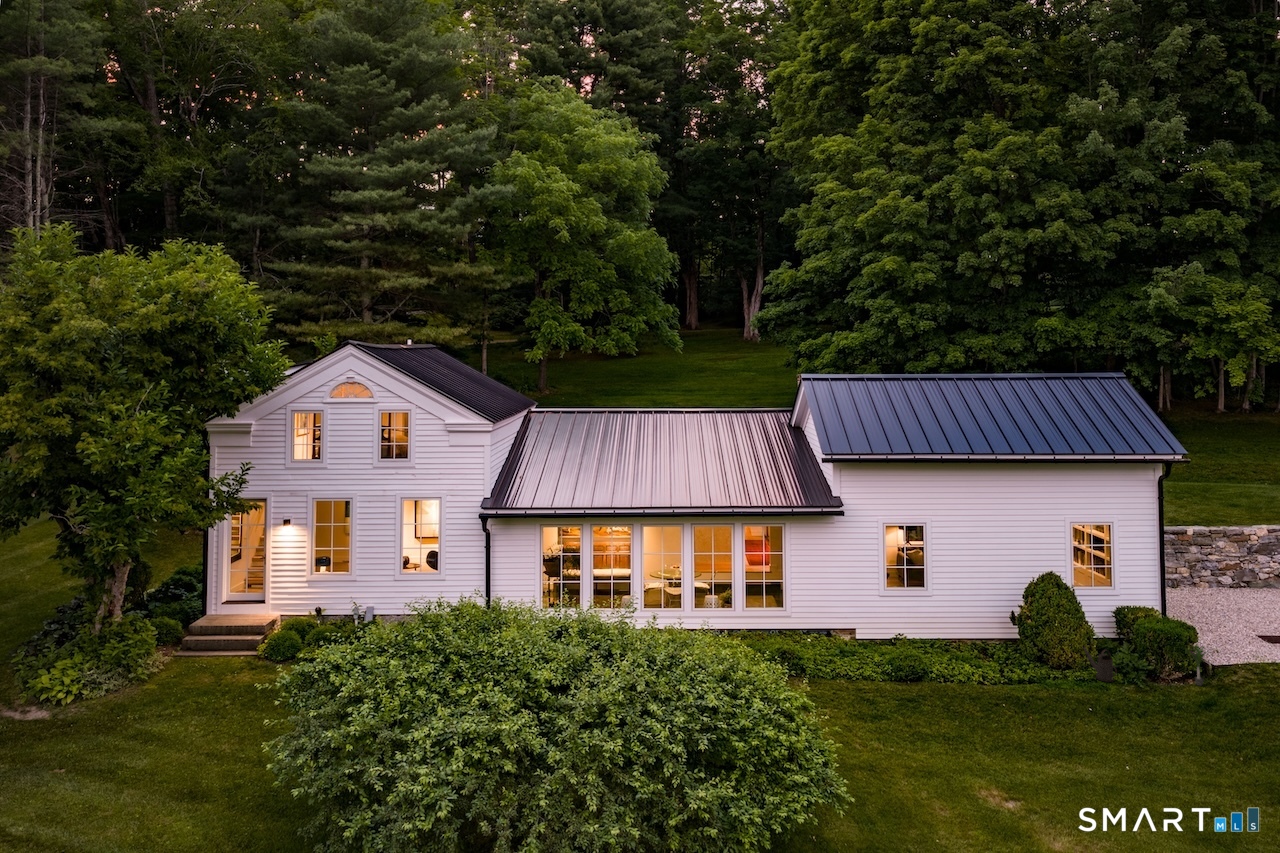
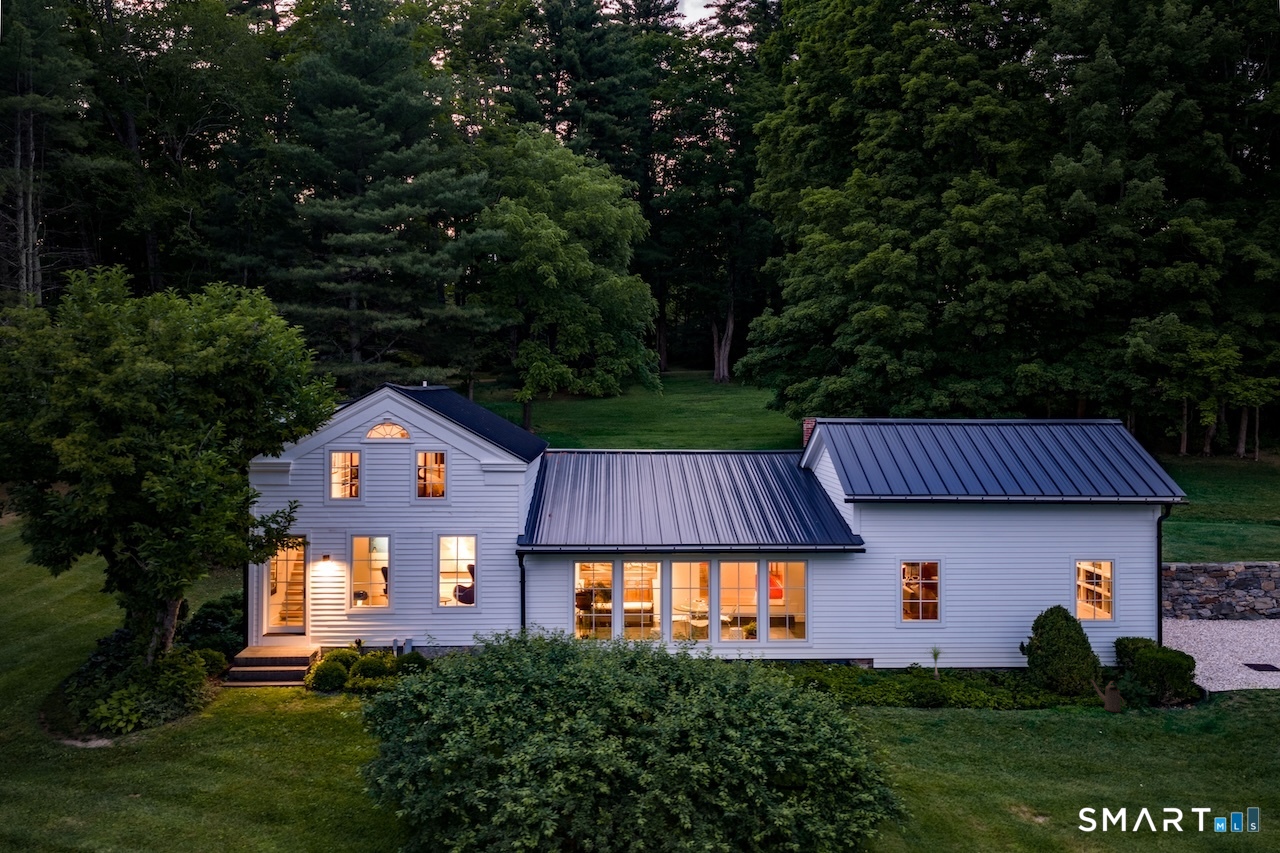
potted plant: present [1190,646,1208,686] -> present [931,647,941,680]

